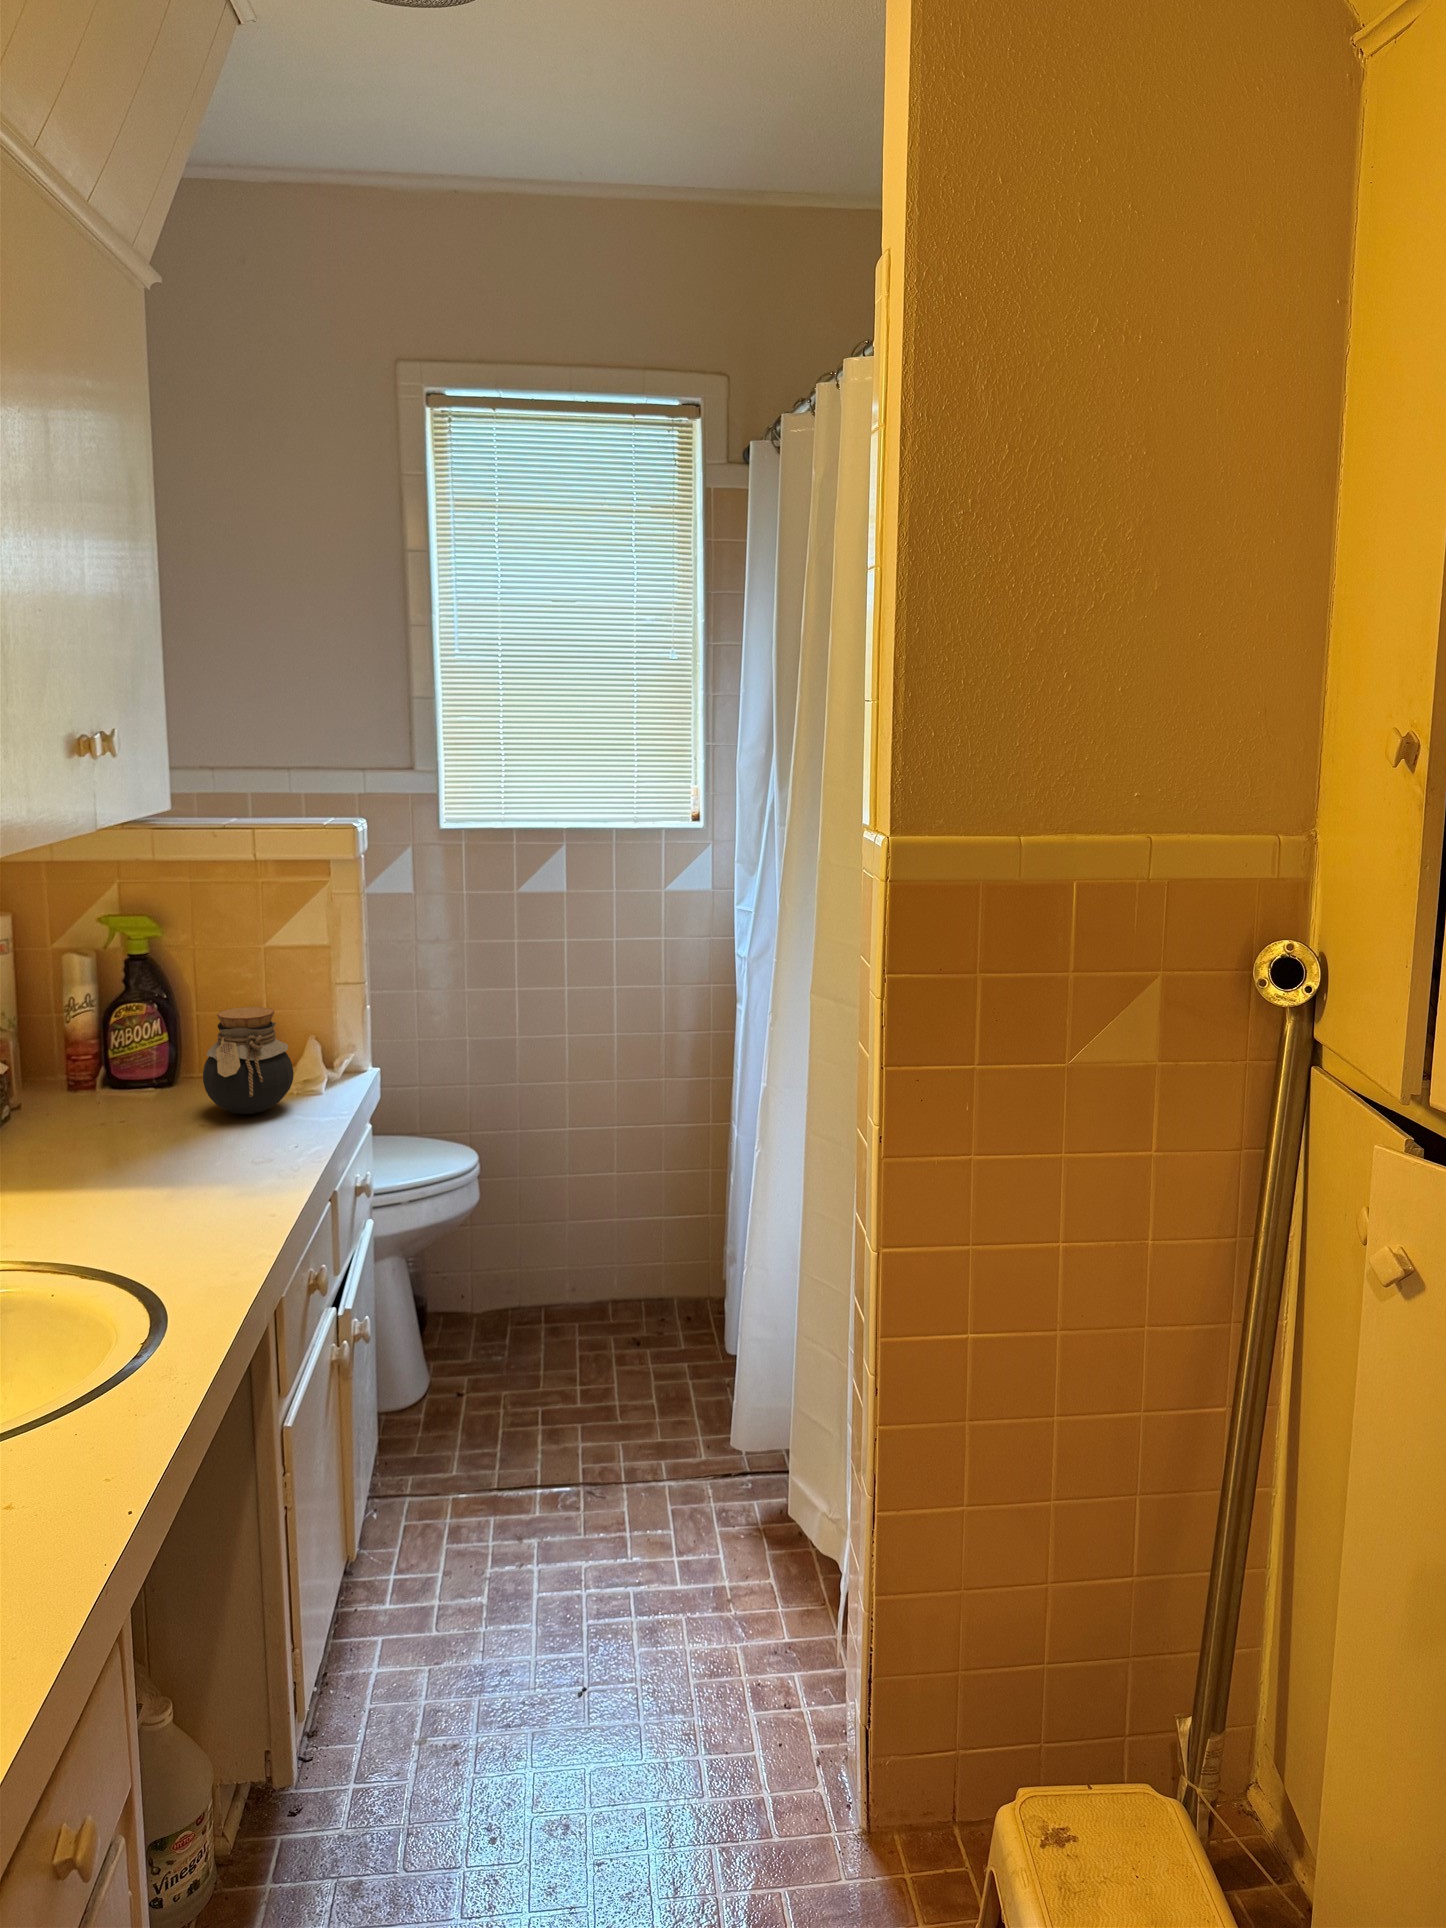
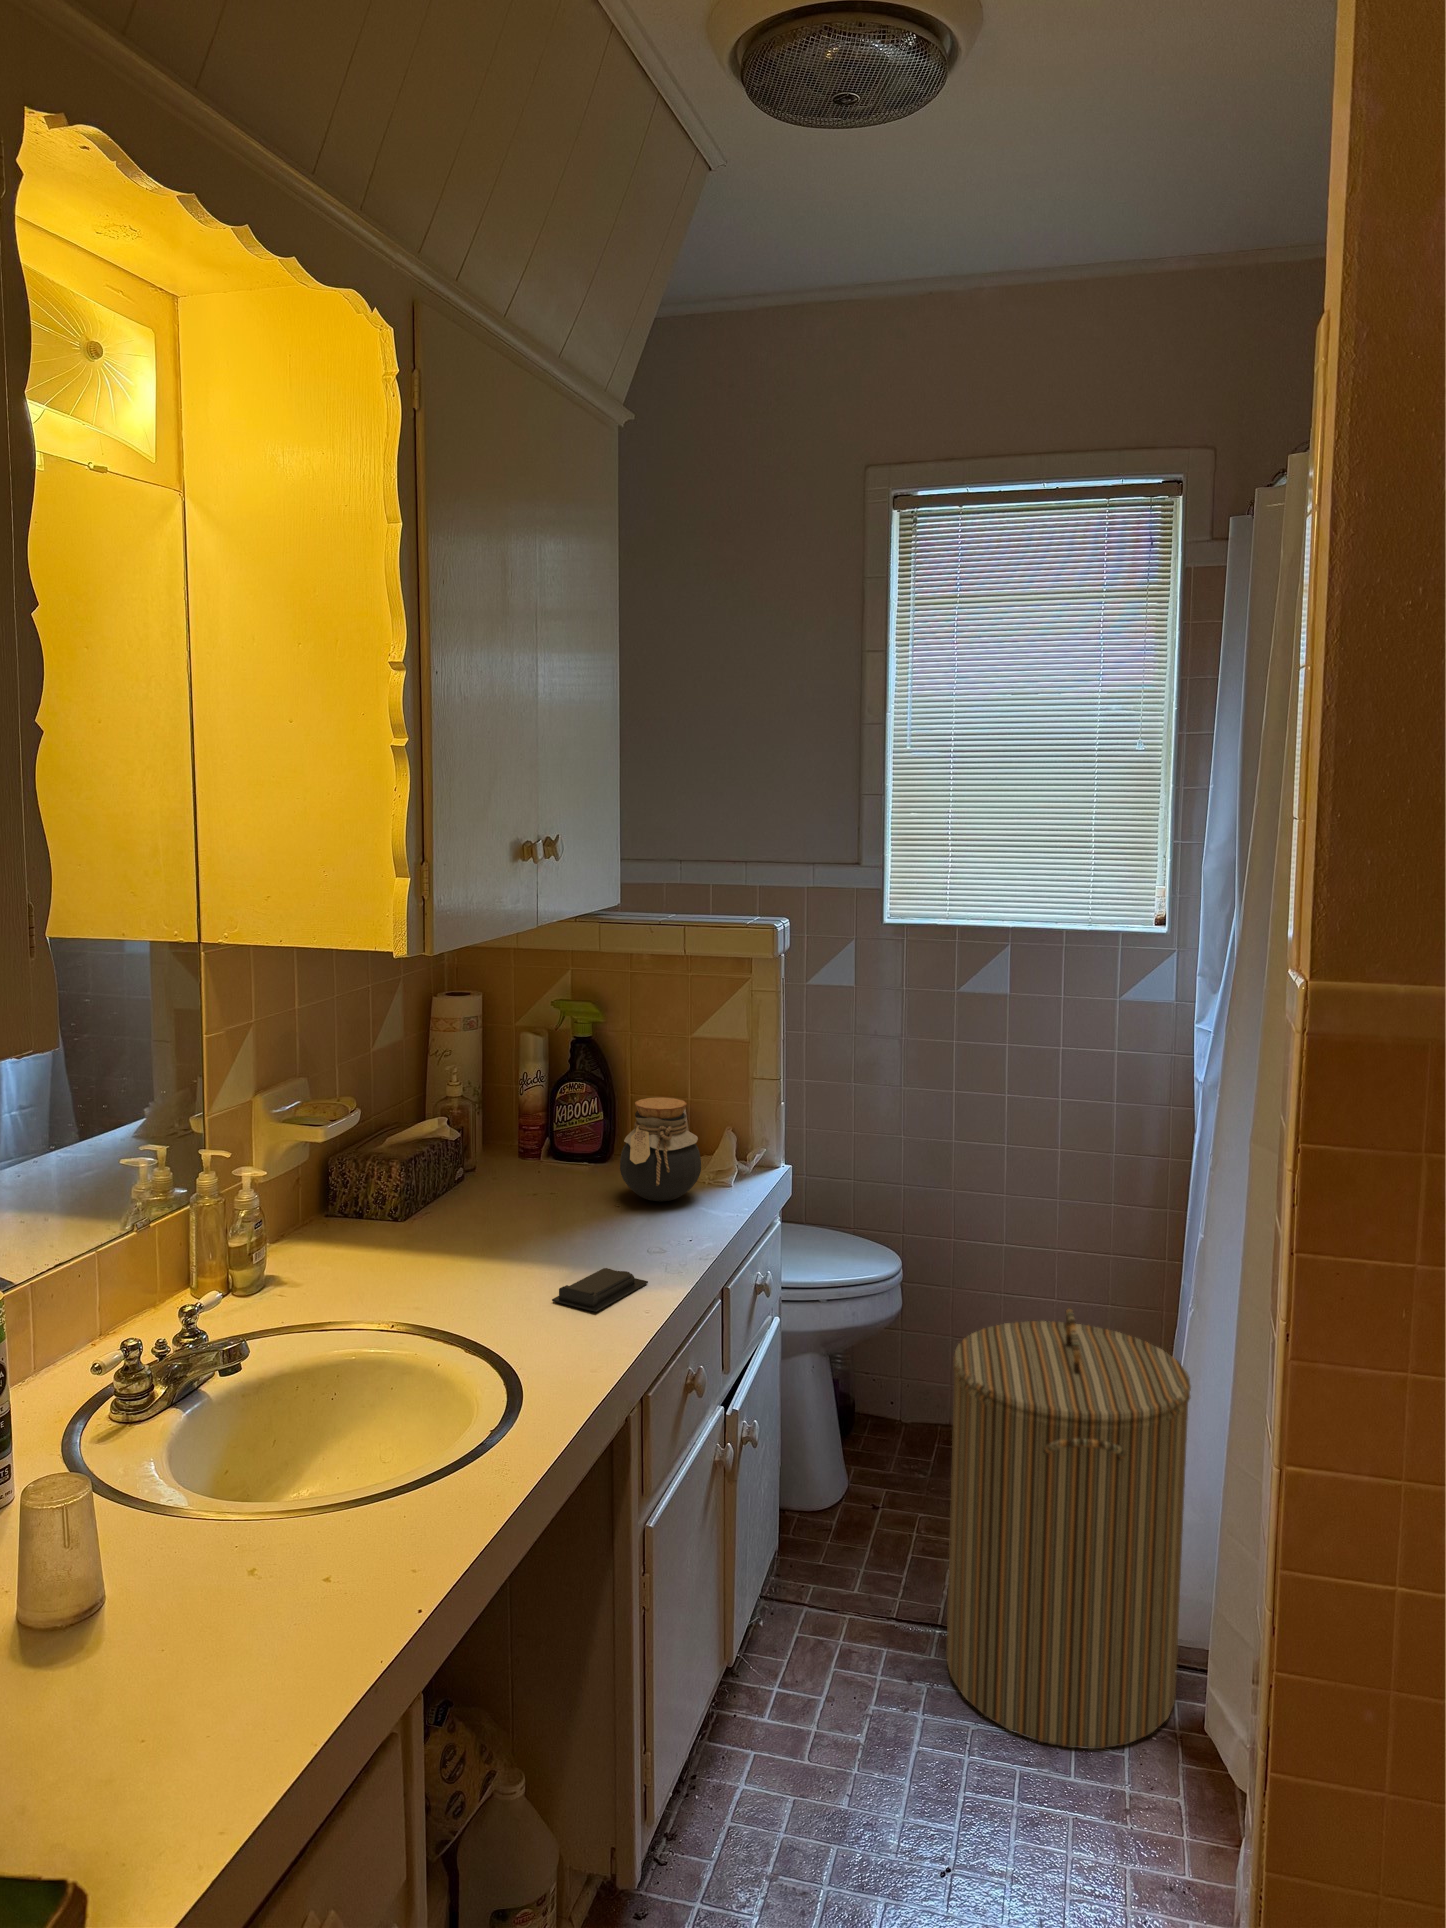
laundry hamper: none [550,1171,762,1563] -> present [946,1309,1191,1749]
soap bar: none [163,1182,264,1225] -> present [552,1268,648,1312]

